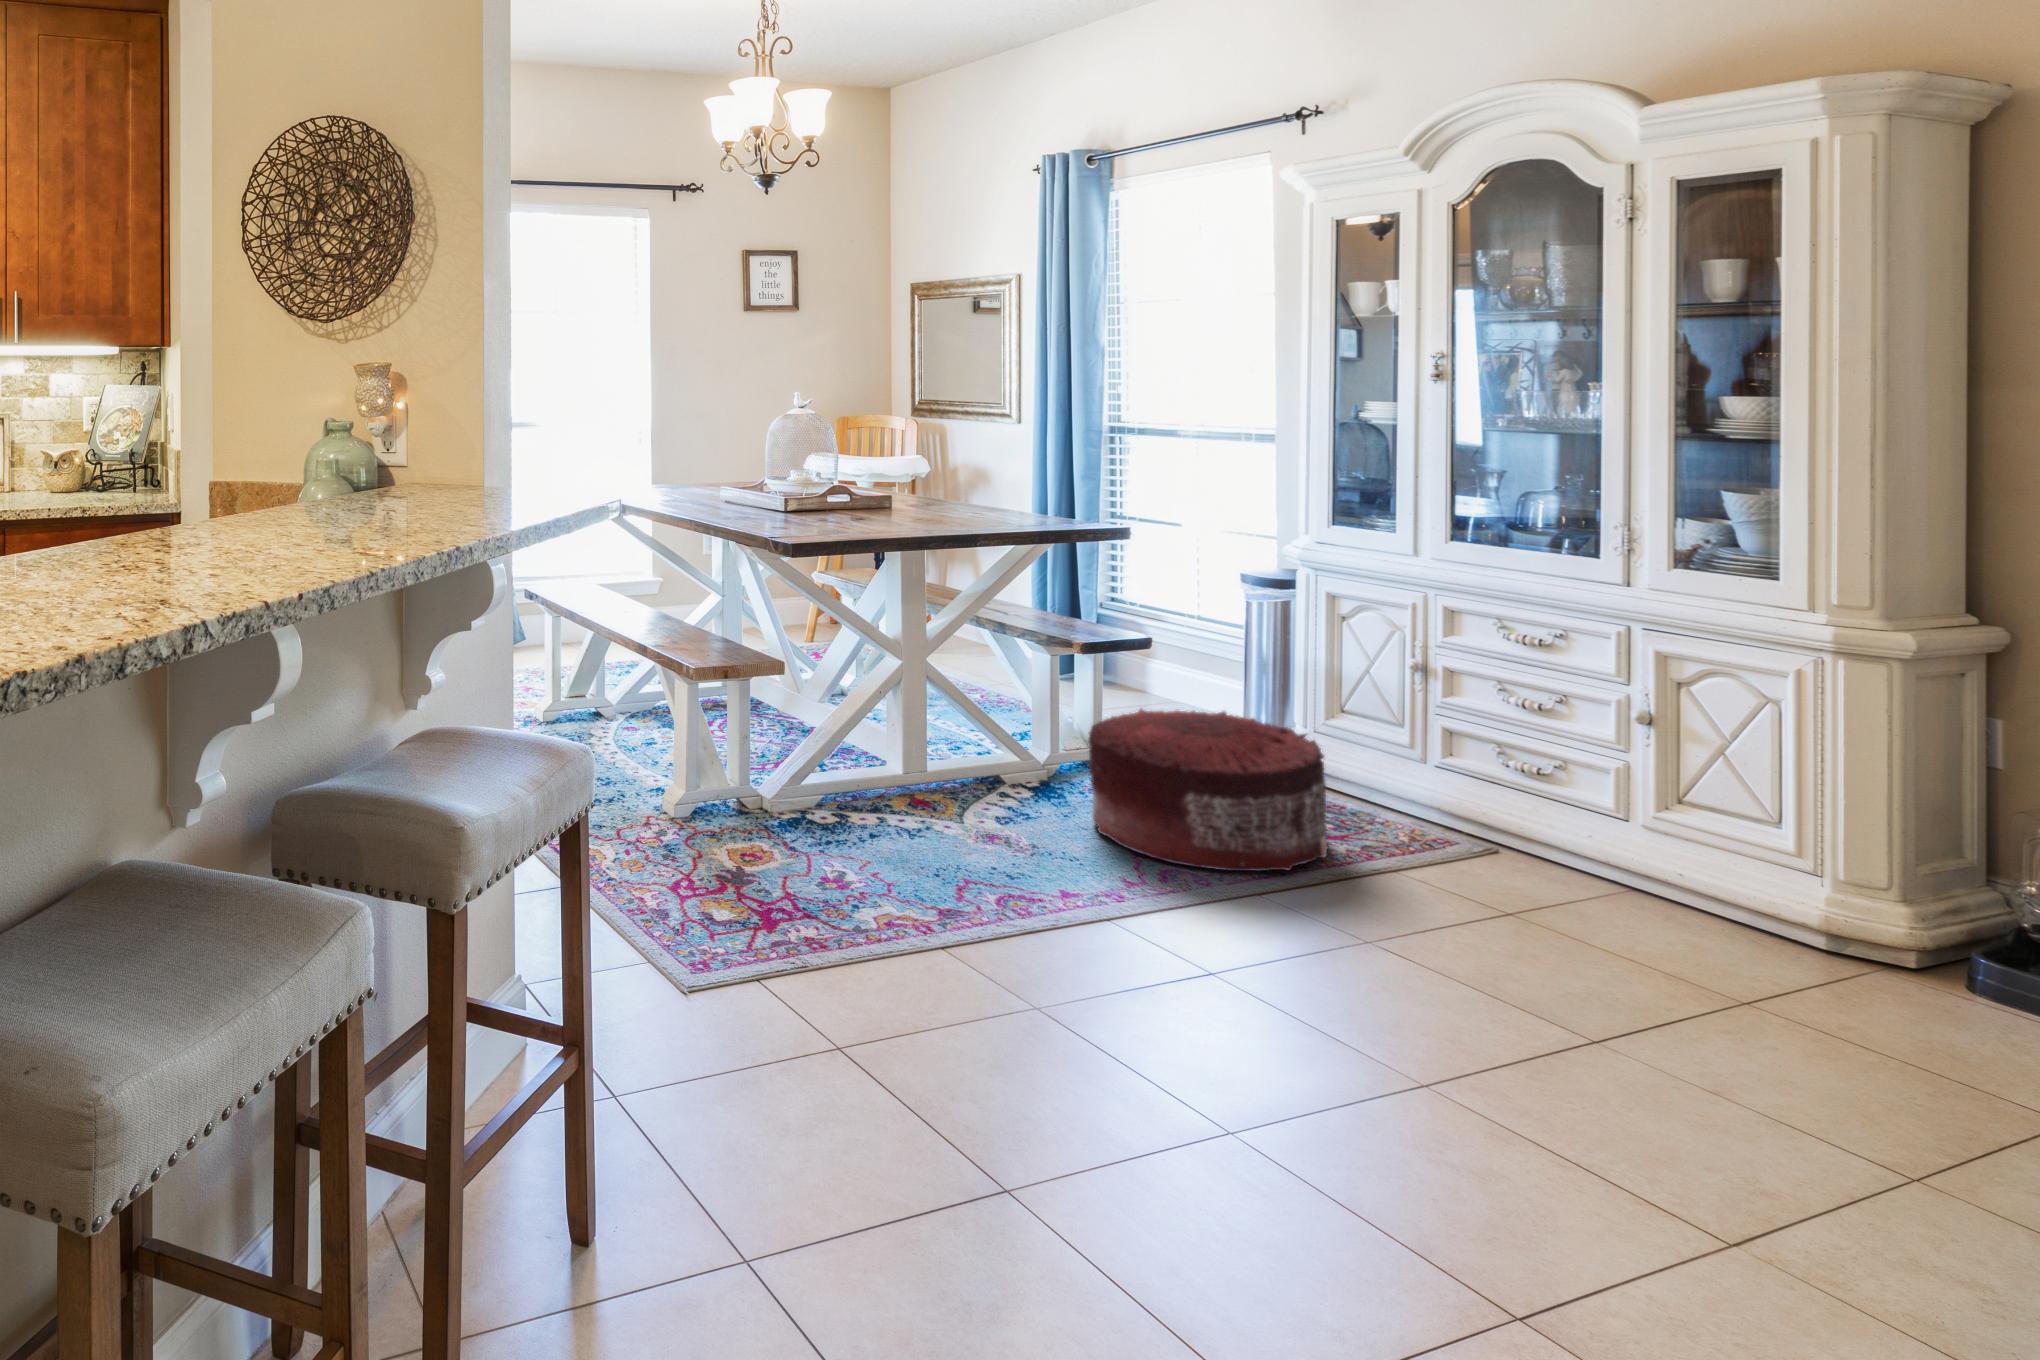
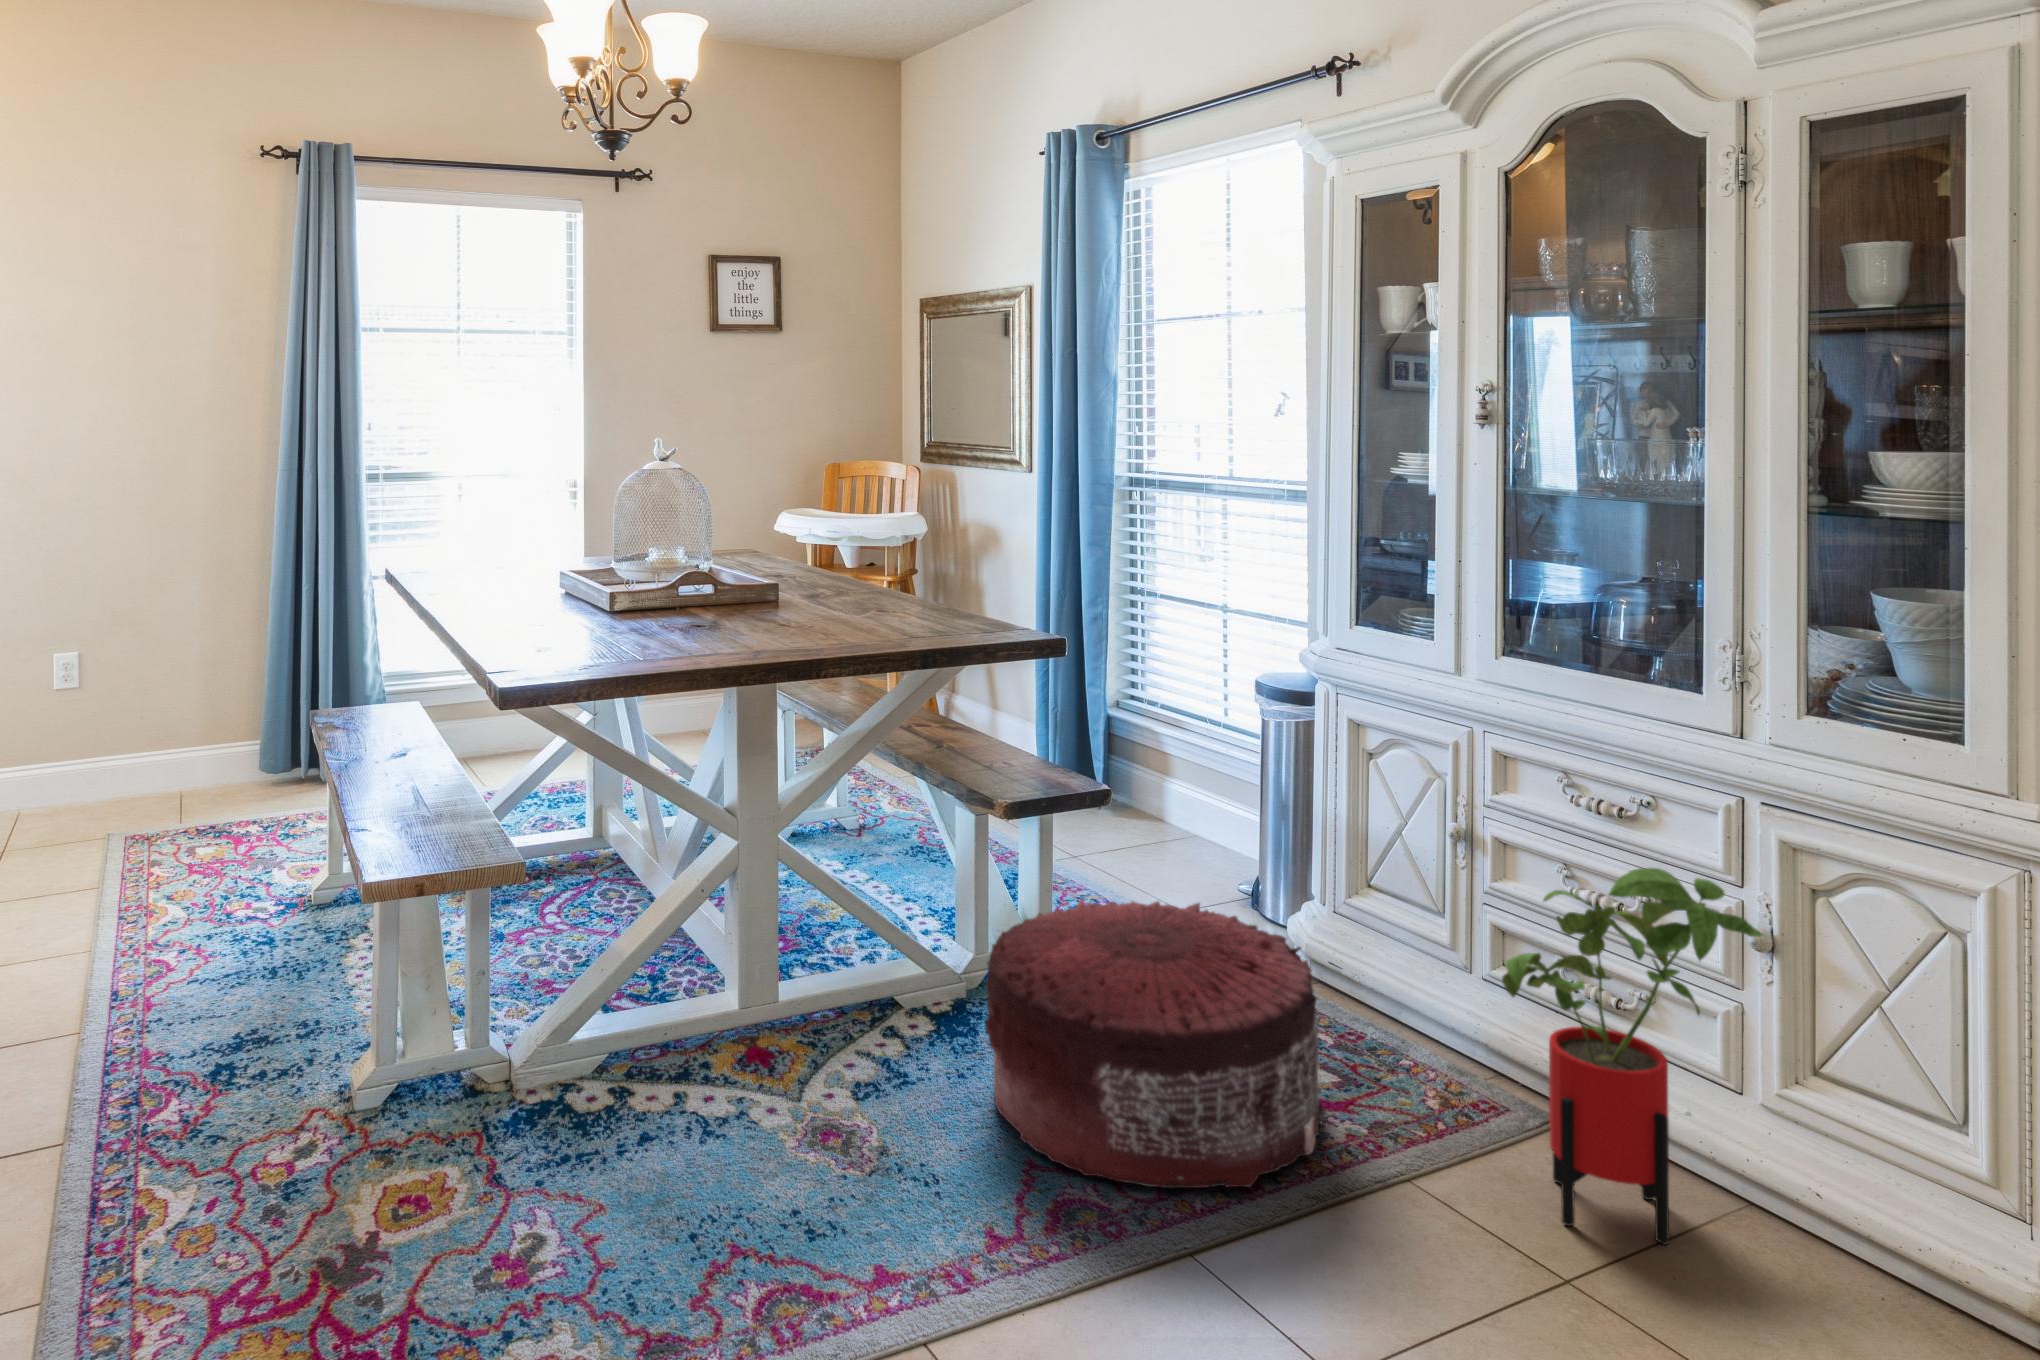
house plant: none [1461,666,1645,904] -> present [1502,868,1762,1245]

